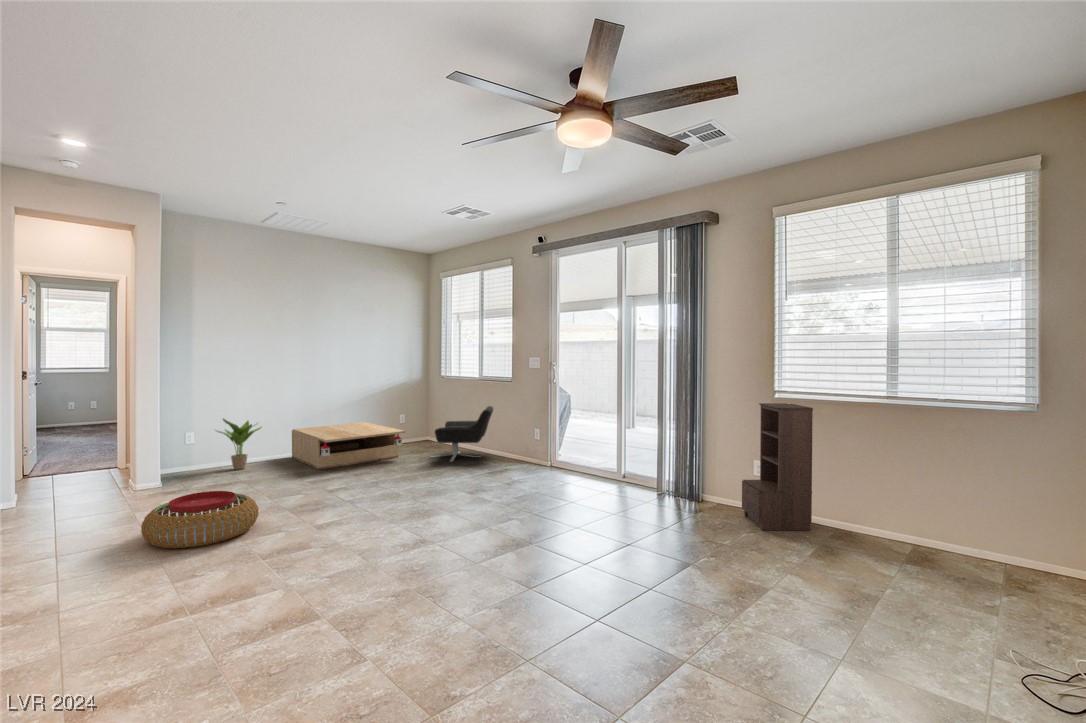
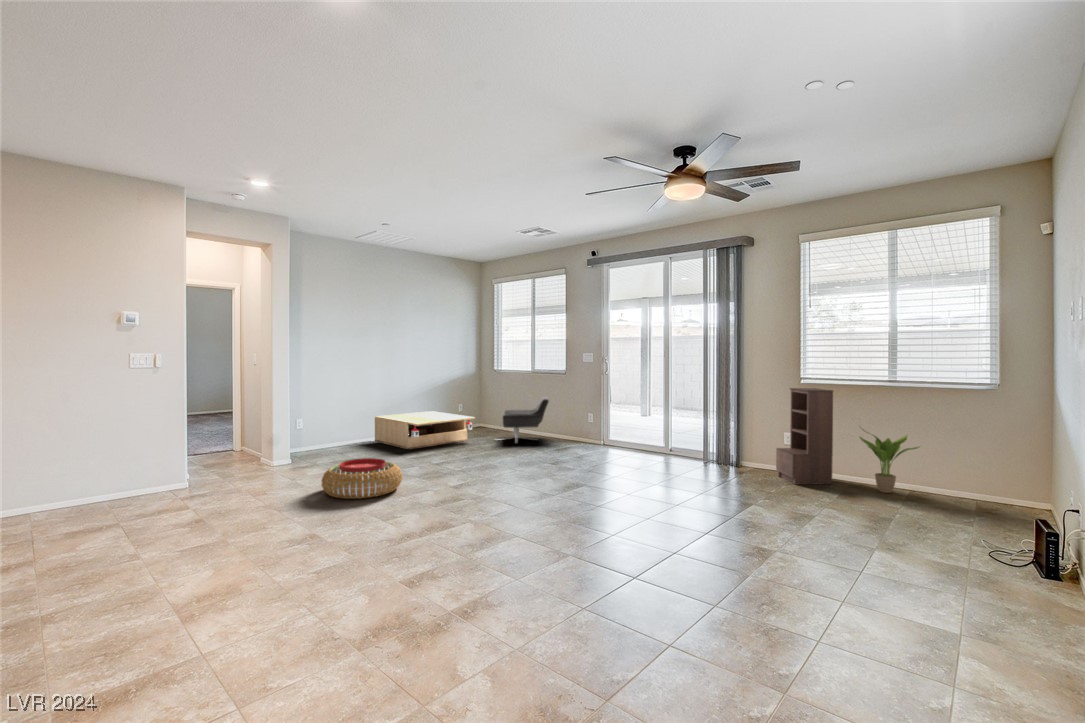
potted plant: present [216,419,261,470] -> present [860,429,919,493]

